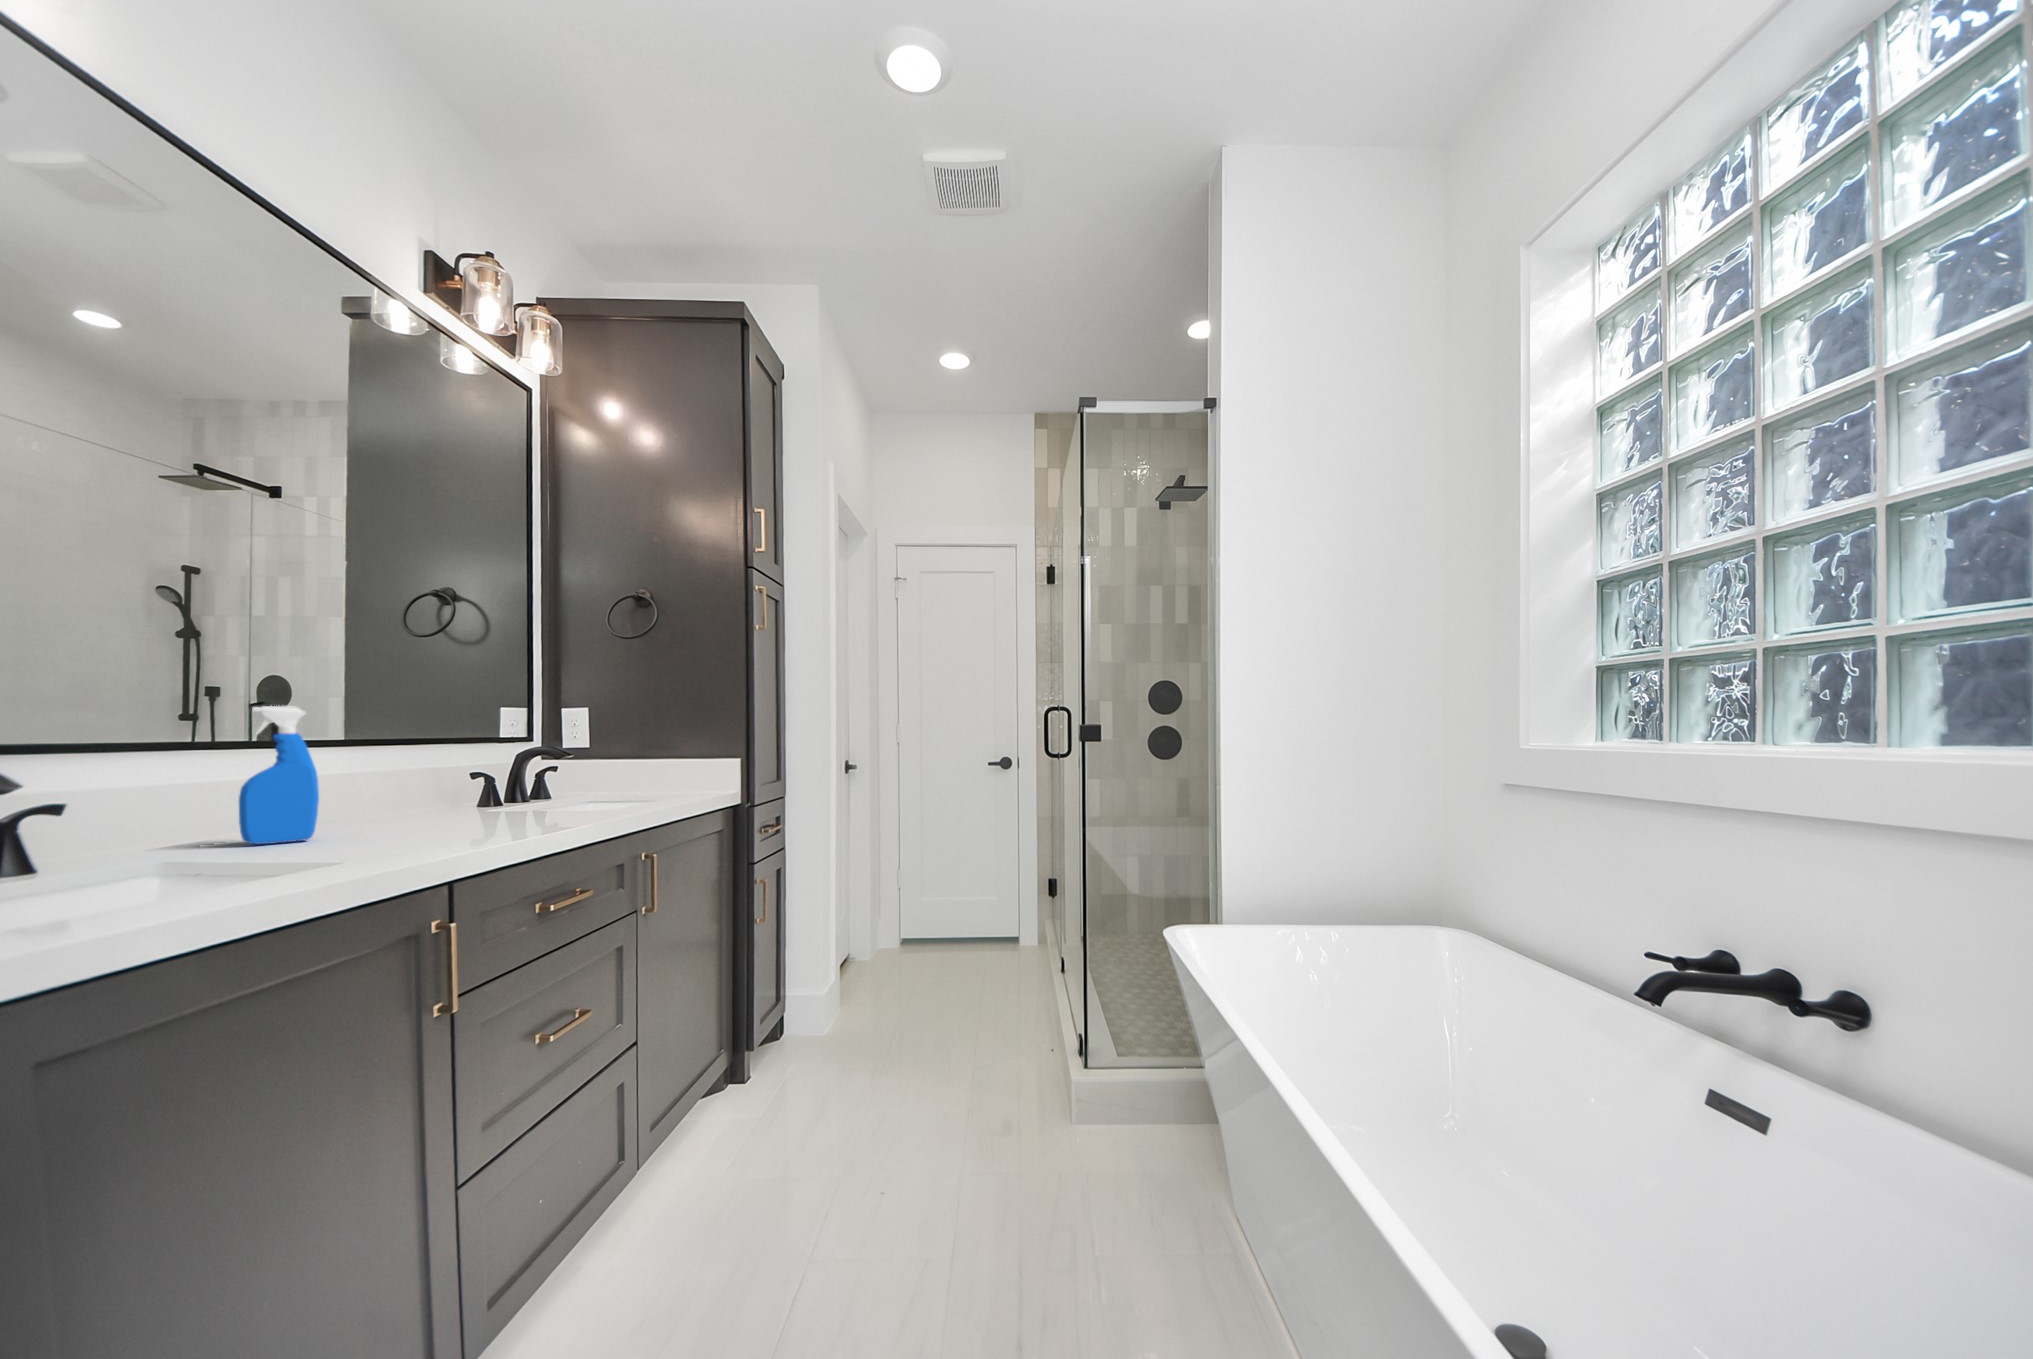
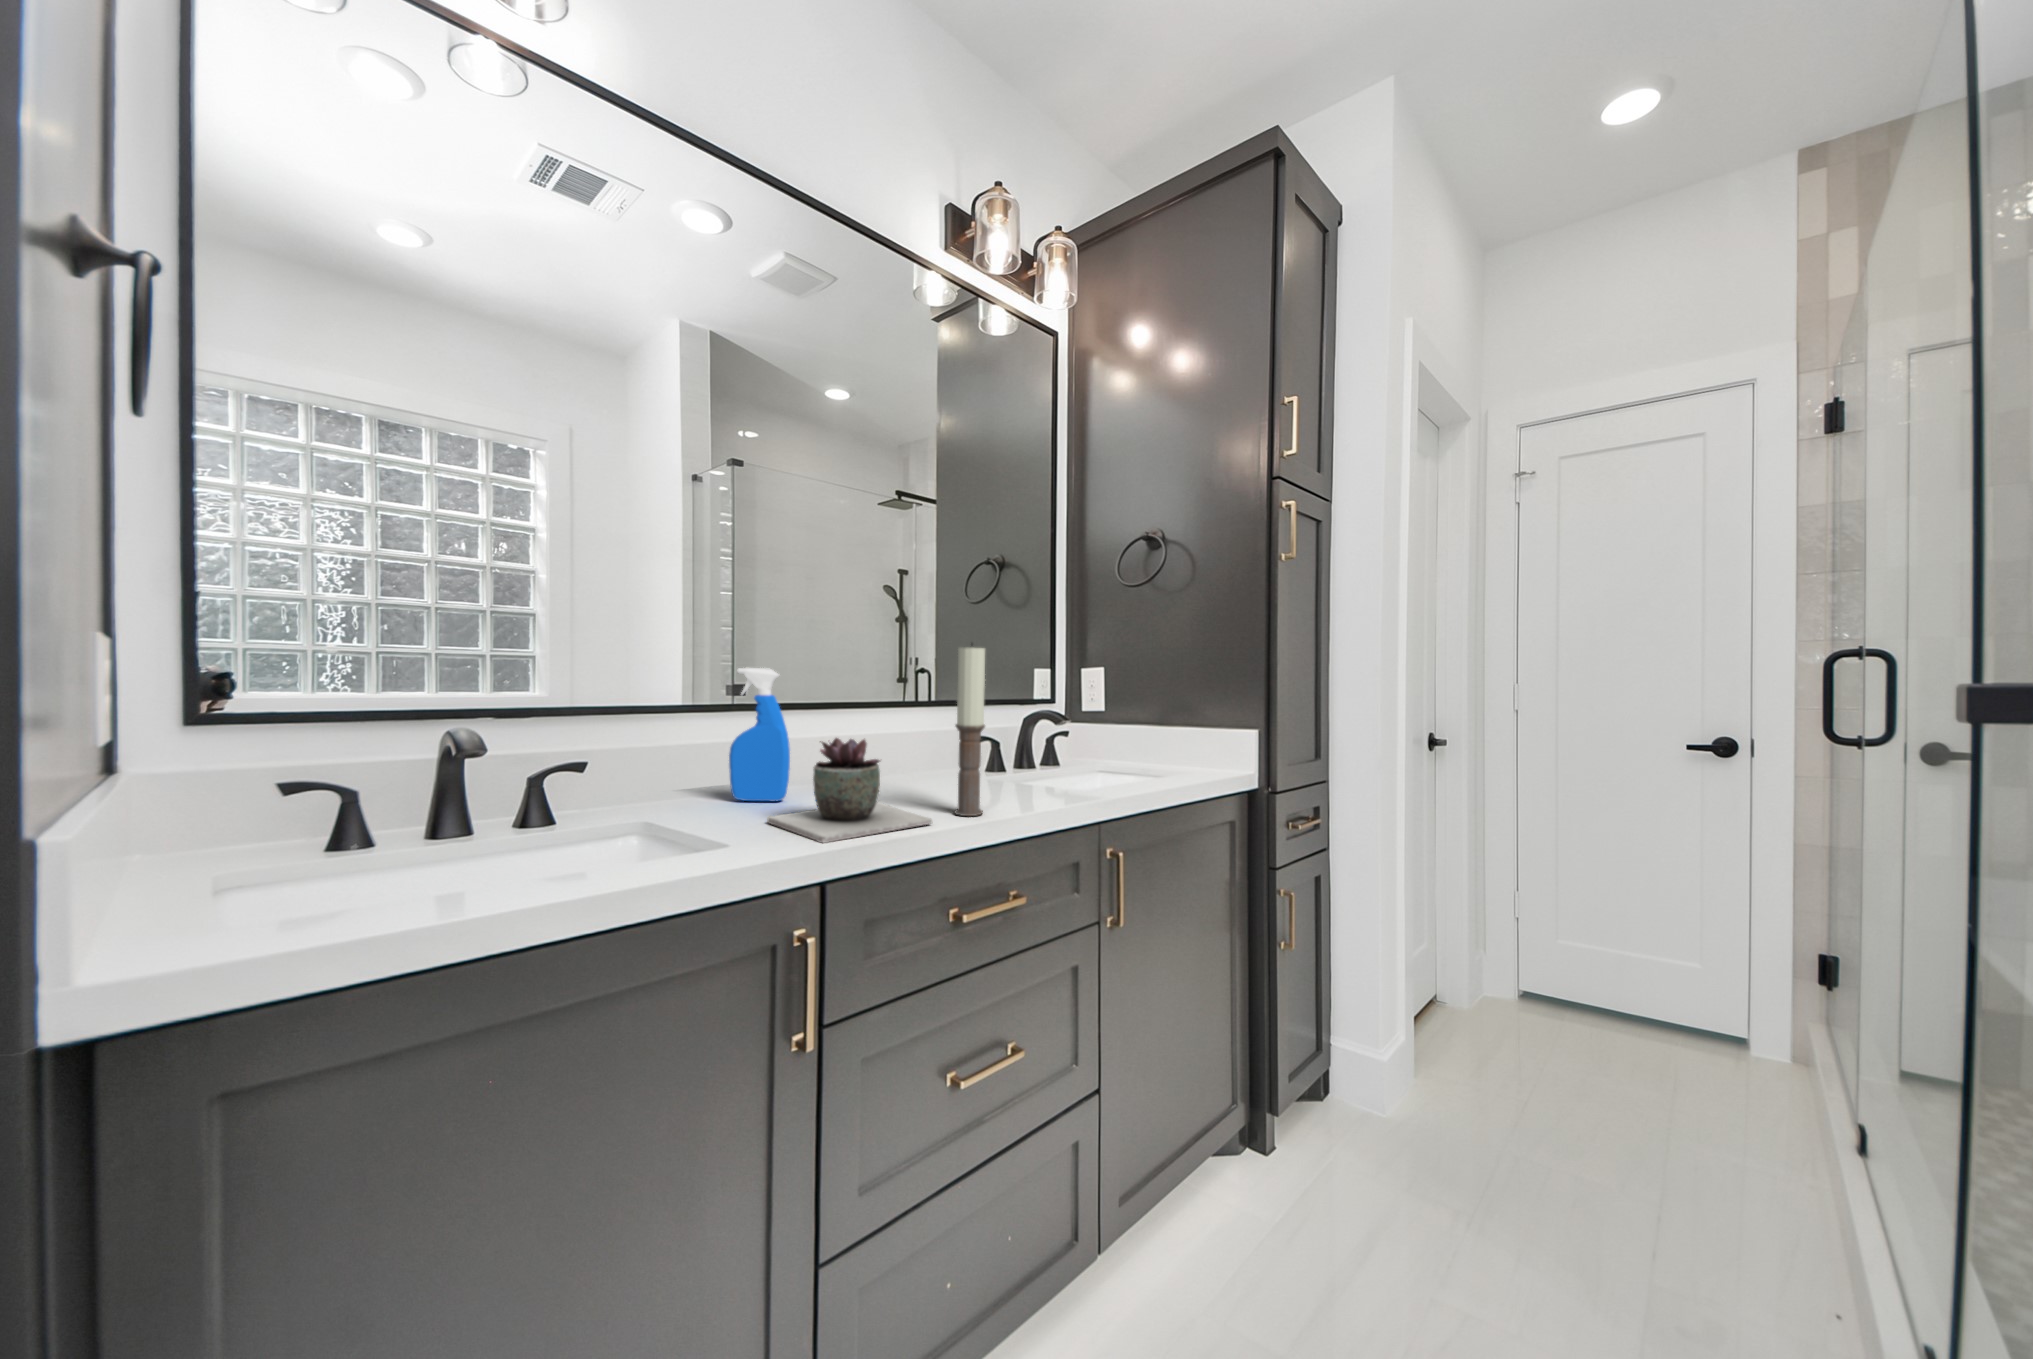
candle: none [520,679,550,827] -> present [954,645,985,816]
succulent plant: none [341,762,516,849] -> present [767,738,932,843]

